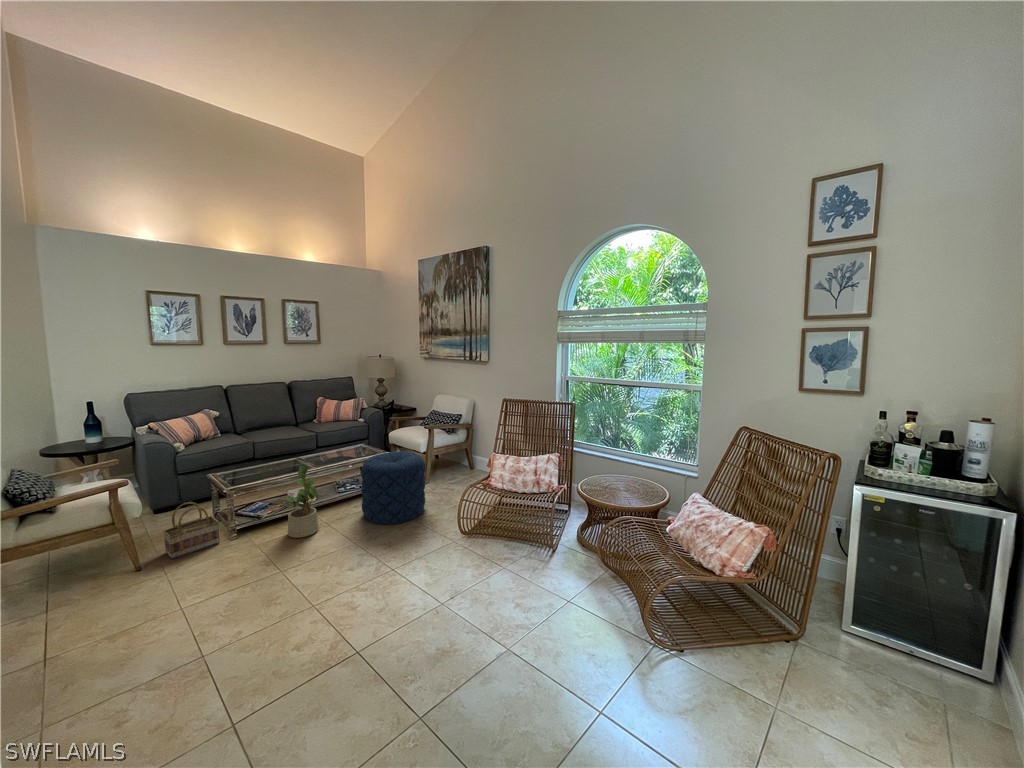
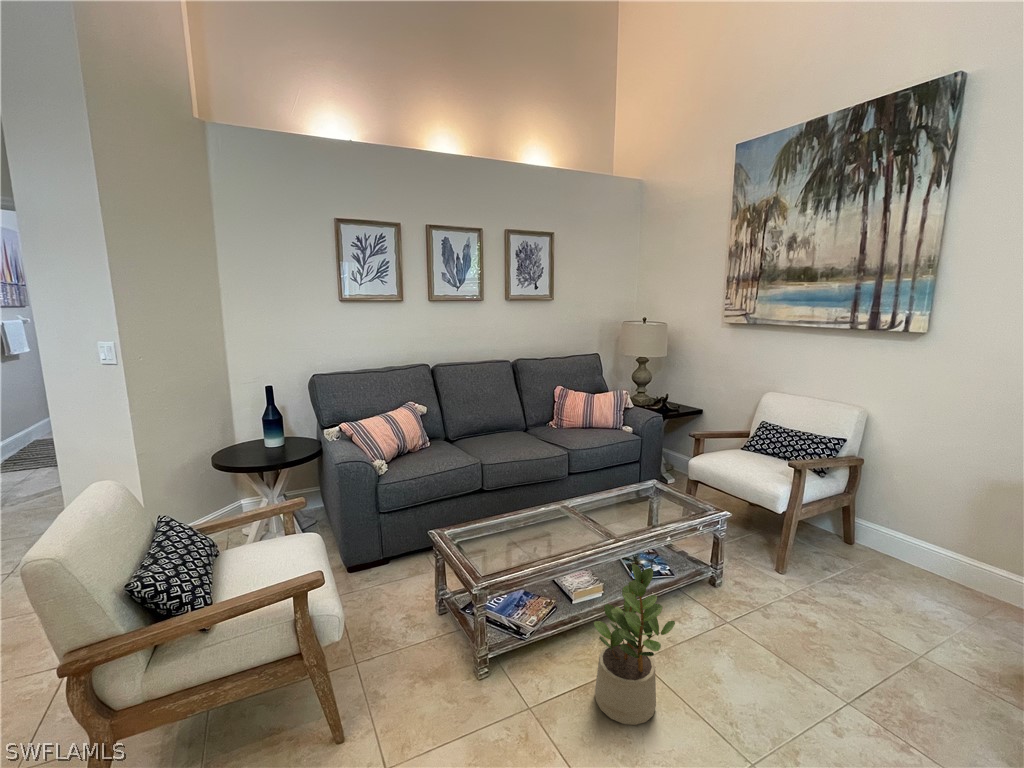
pouf: present [361,451,425,525] -> none [720,529,893,724]
basket: present [163,502,220,559] -> none [382,608,474,735]

